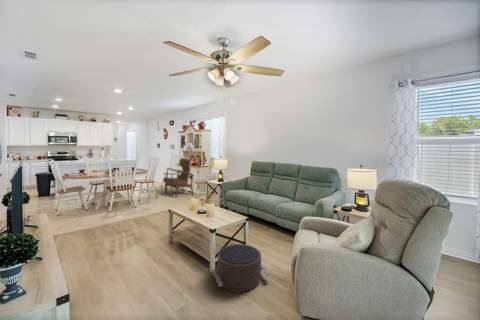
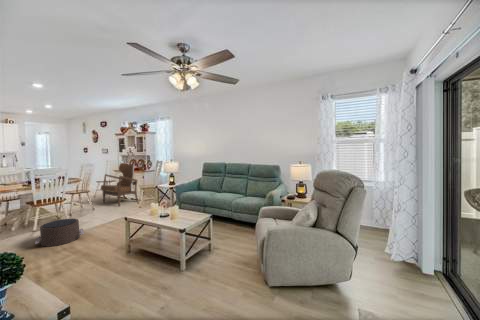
pouf: present [213,244,271,292] -> present [35,219,84,246]

